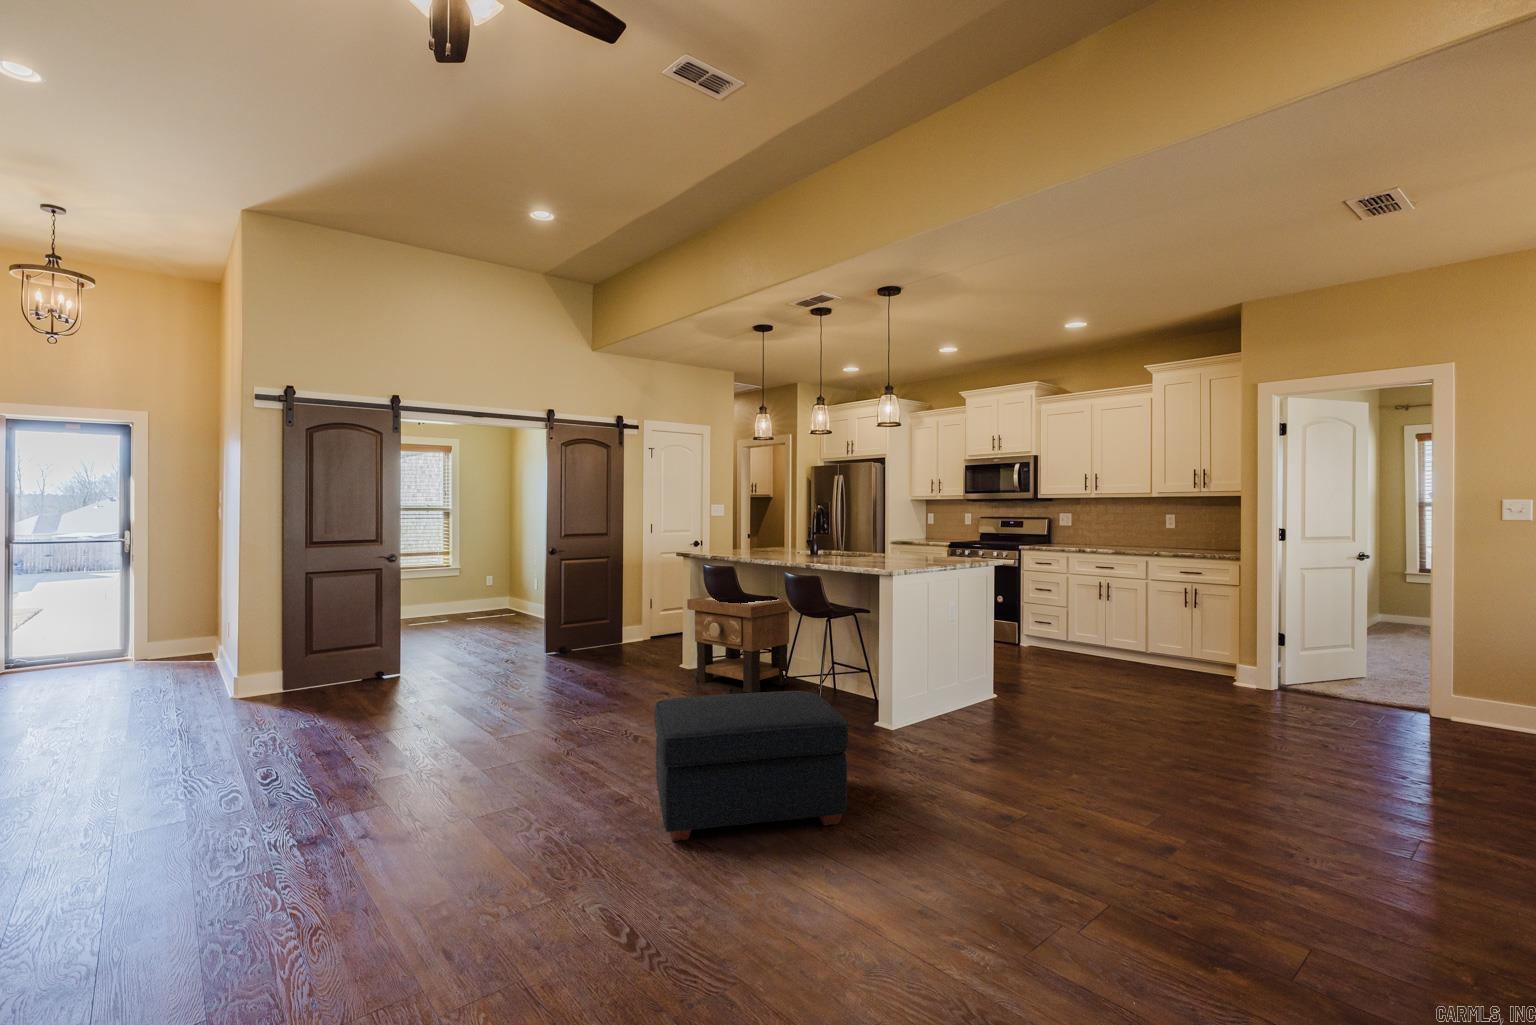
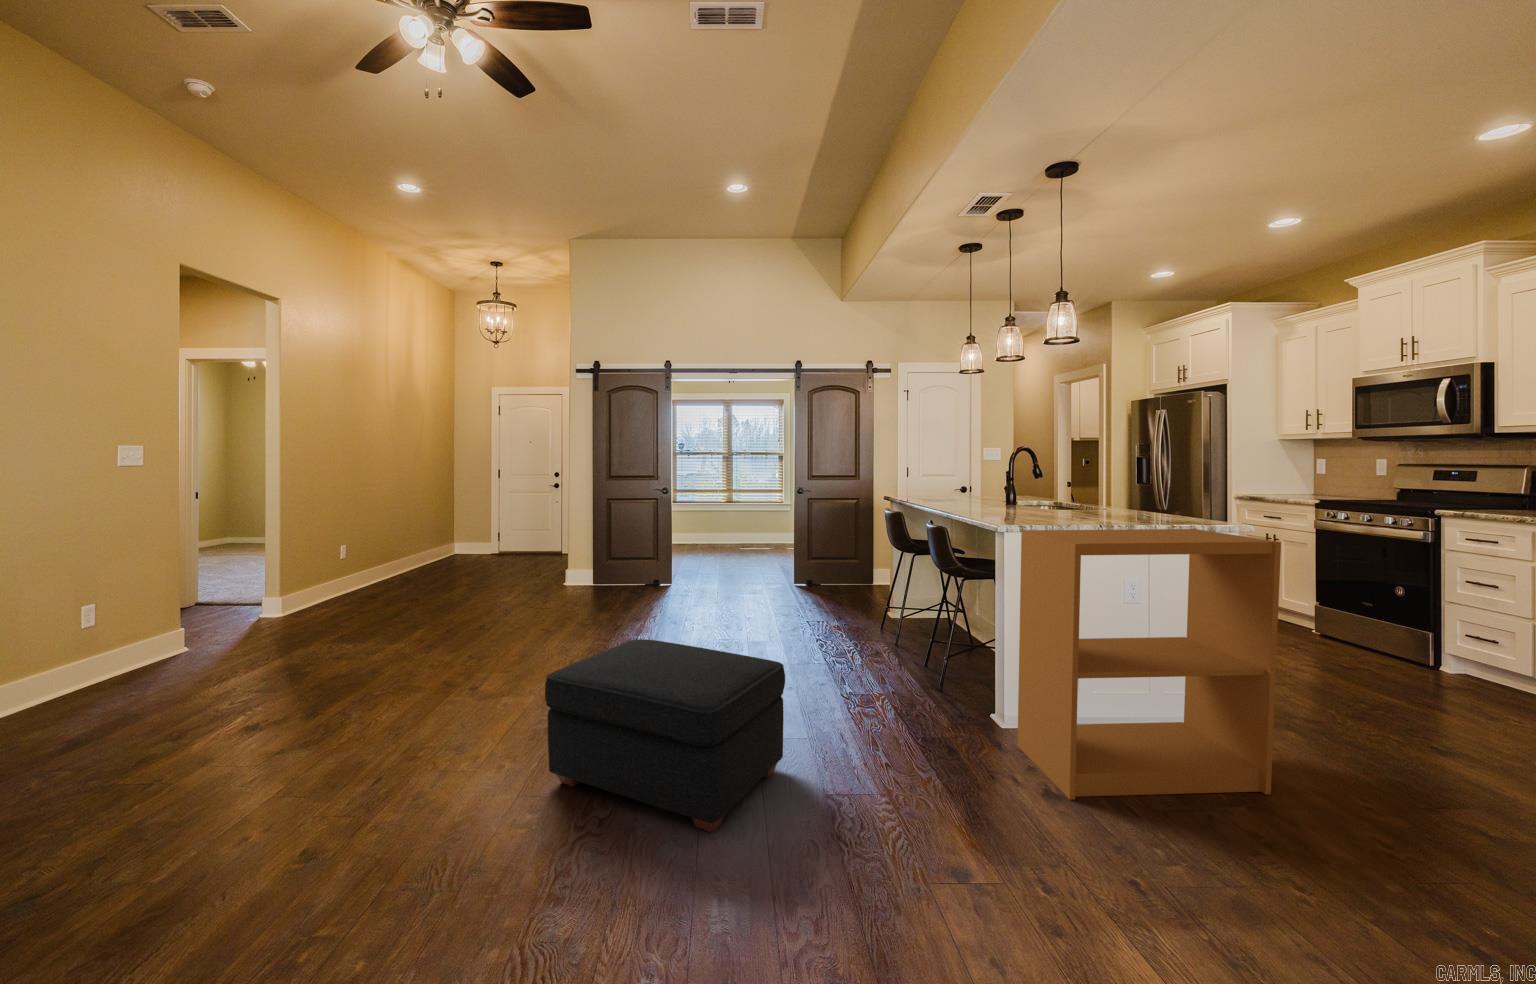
bookshelf: none [913,564,1043,746] -> present [1018,529,1281,800]
side table: present [687,596,793,693] -> none [863,543,970,654]

